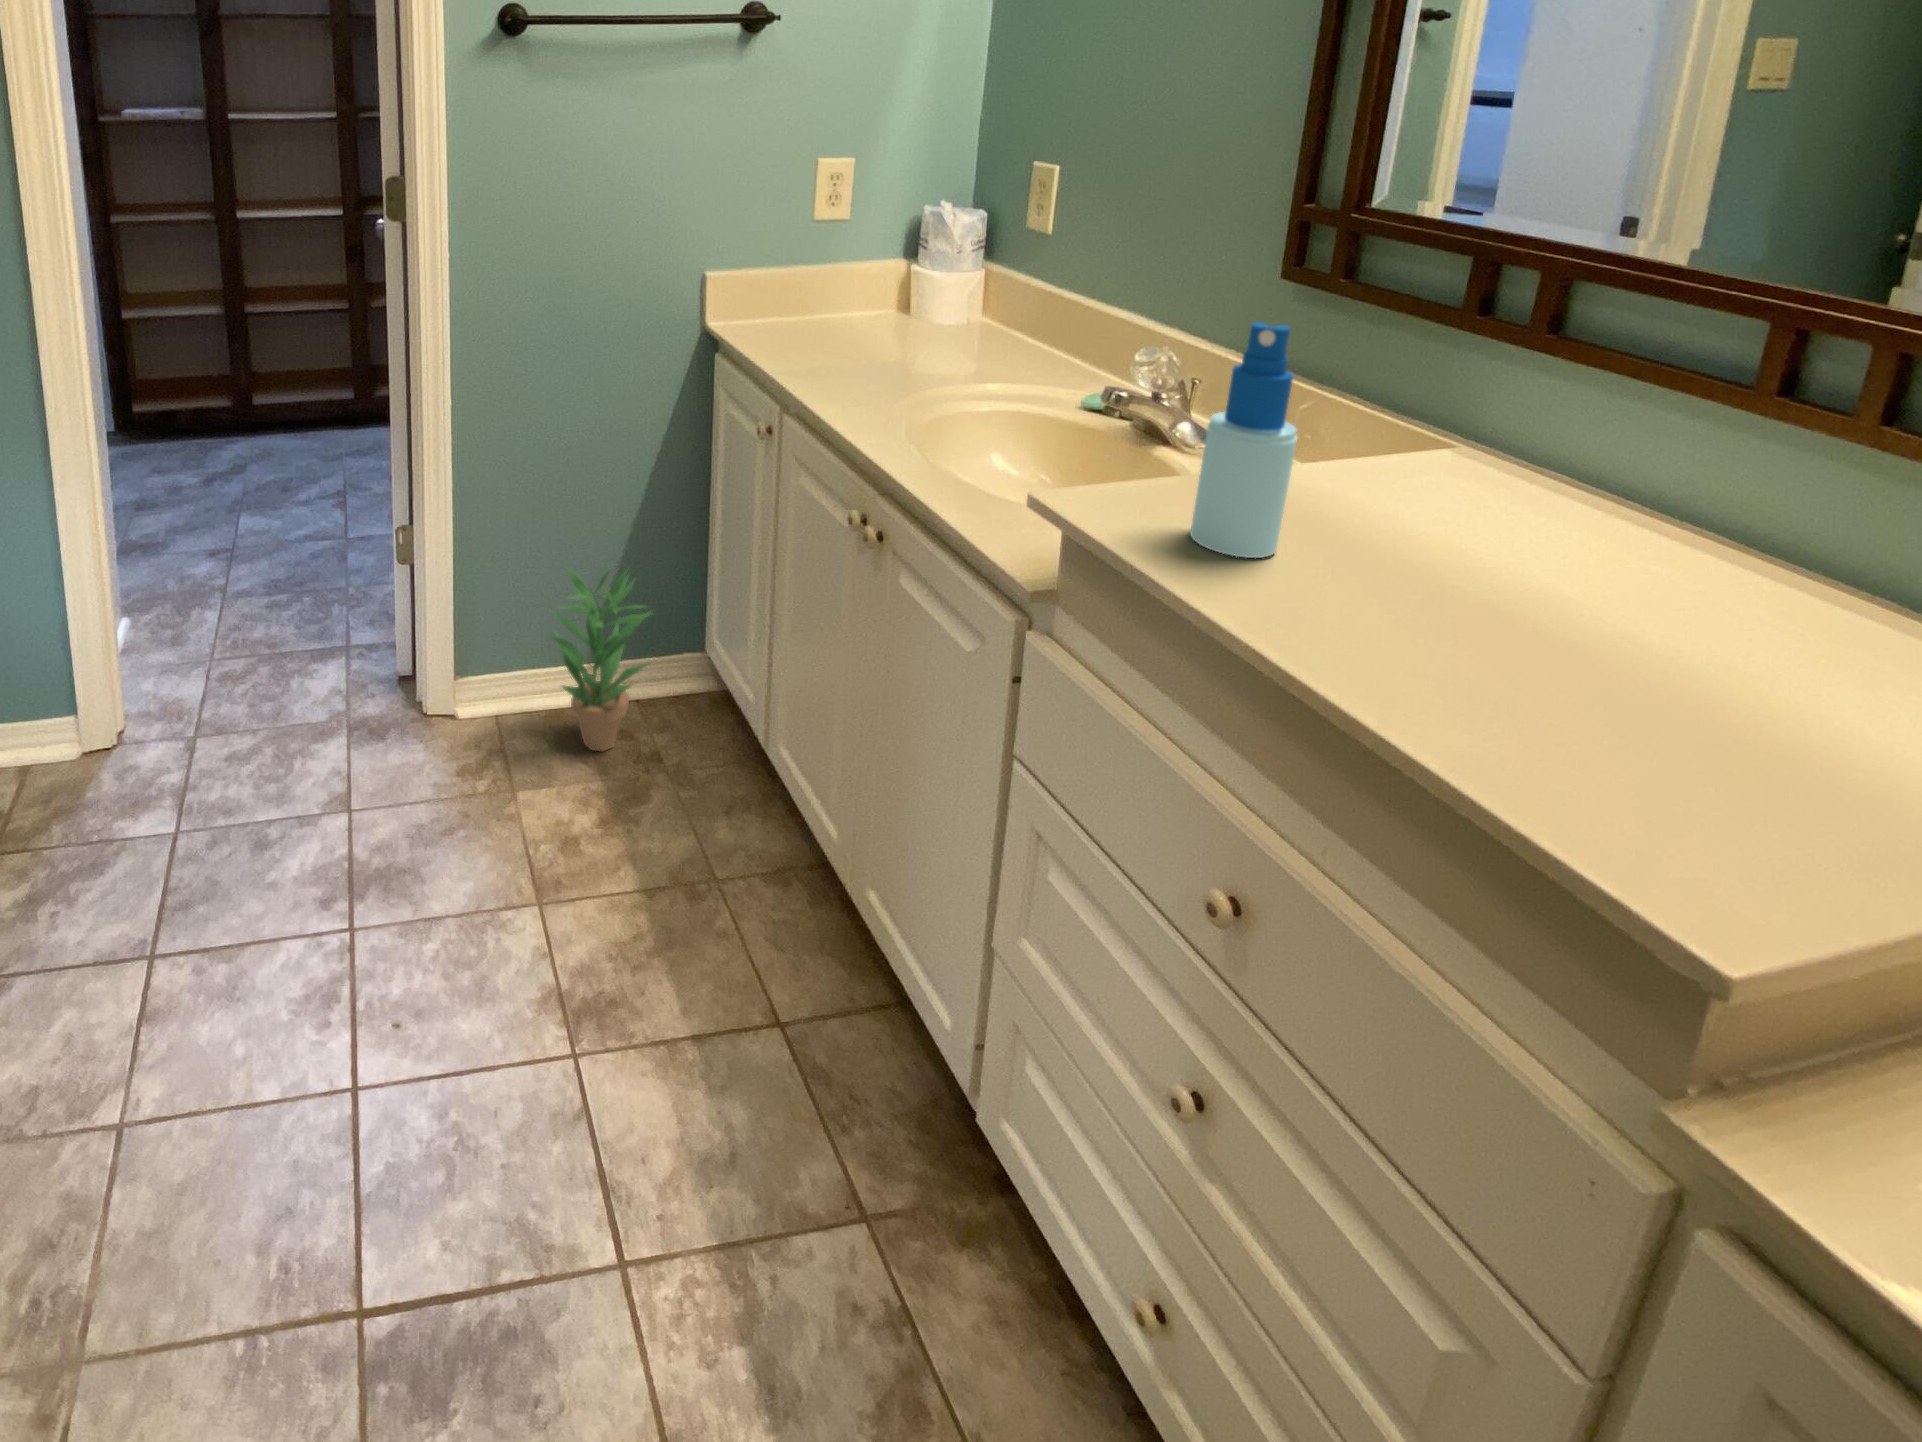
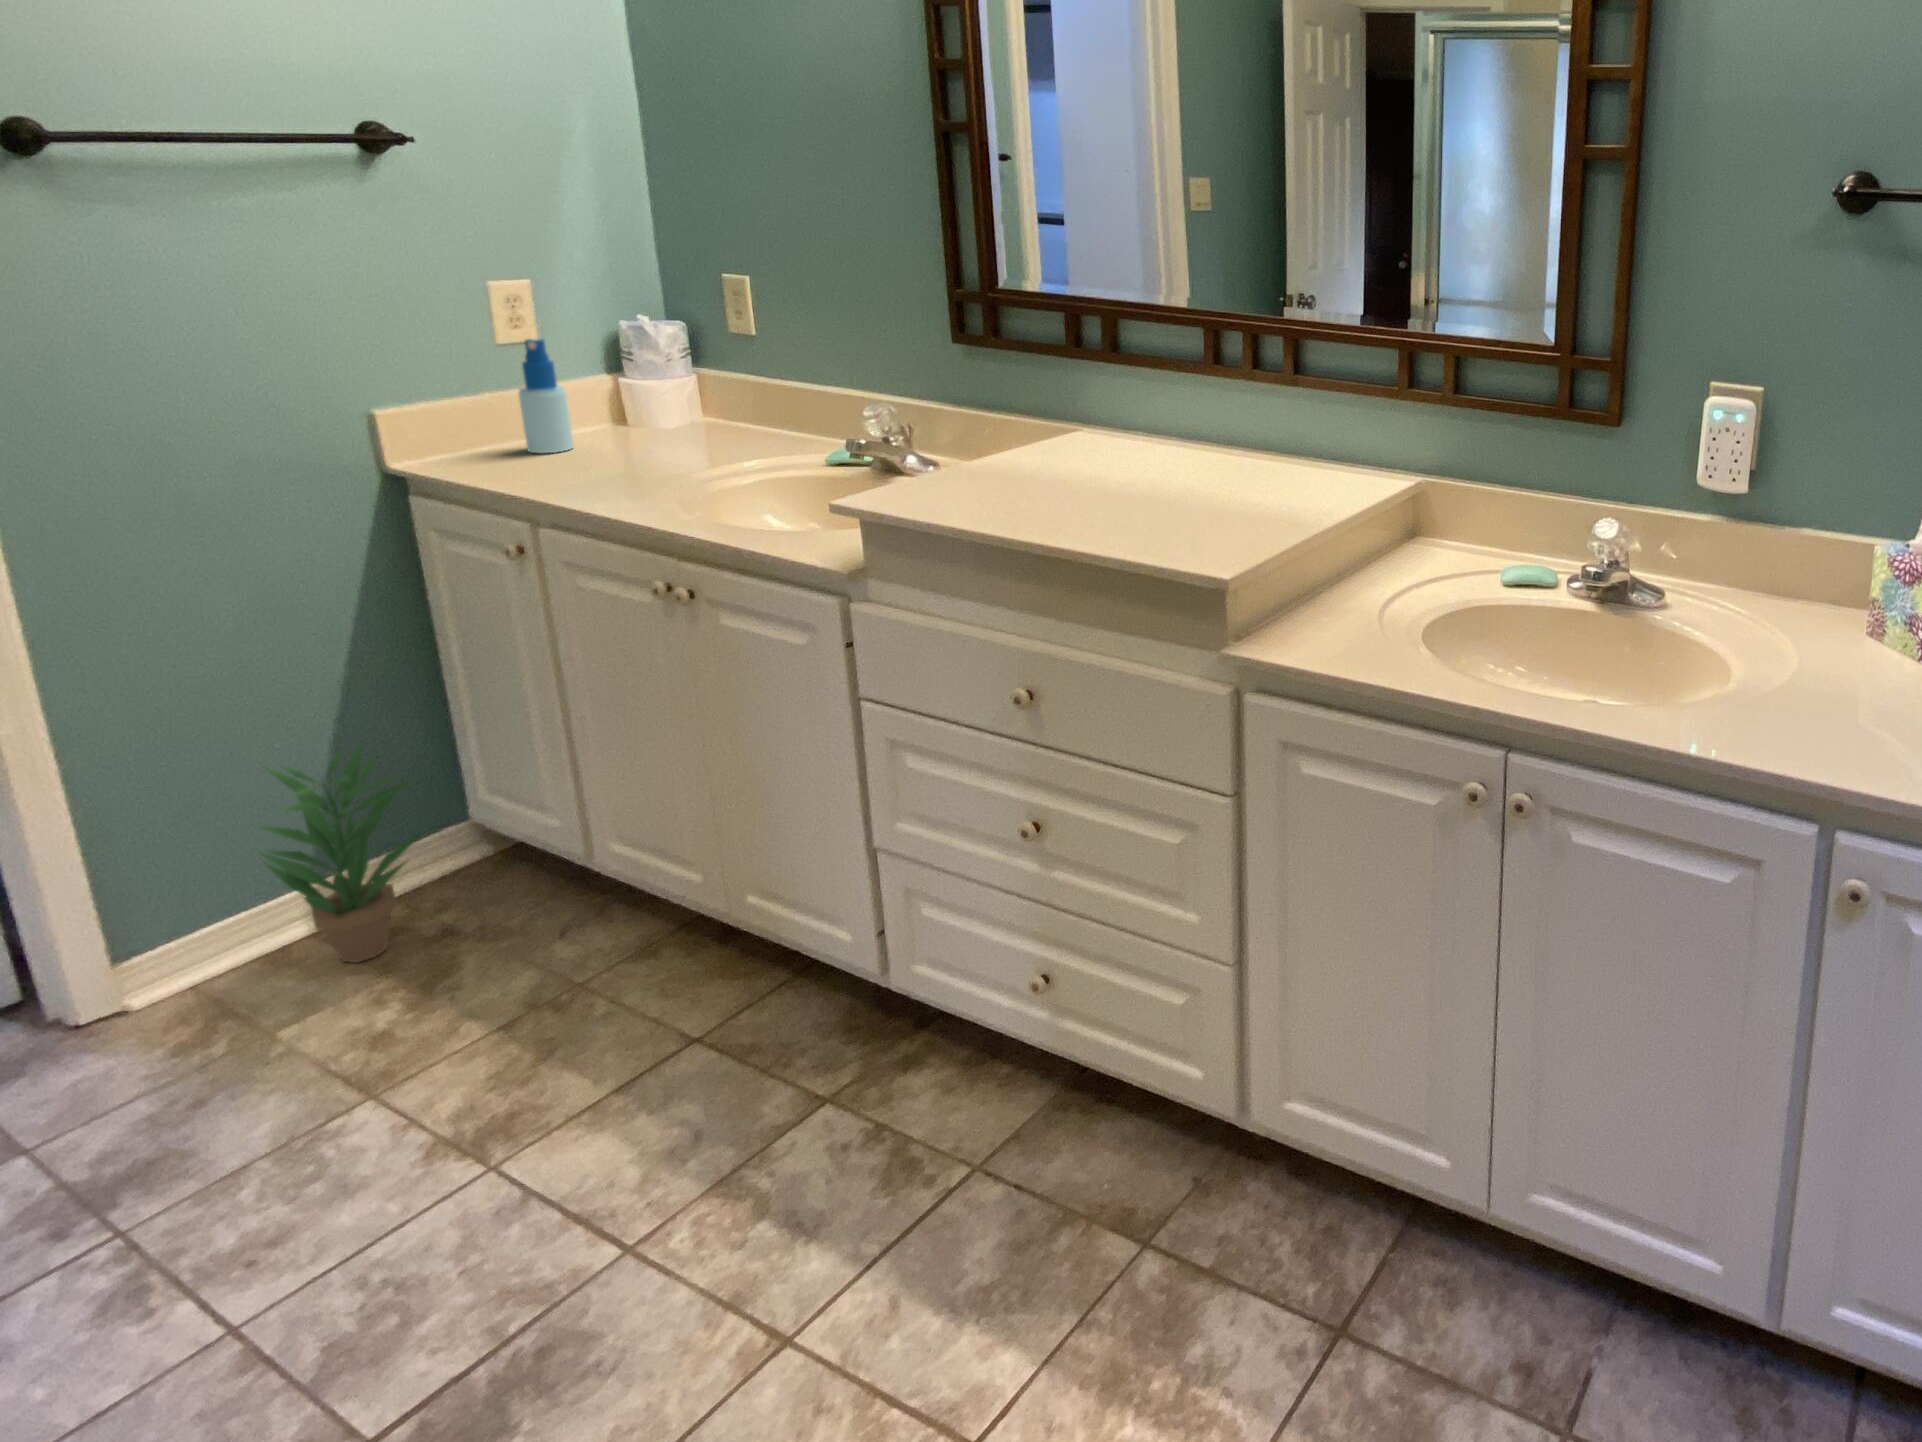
spray bottle: present [1190,322,1297,558] -> present [519,339,574,453]

